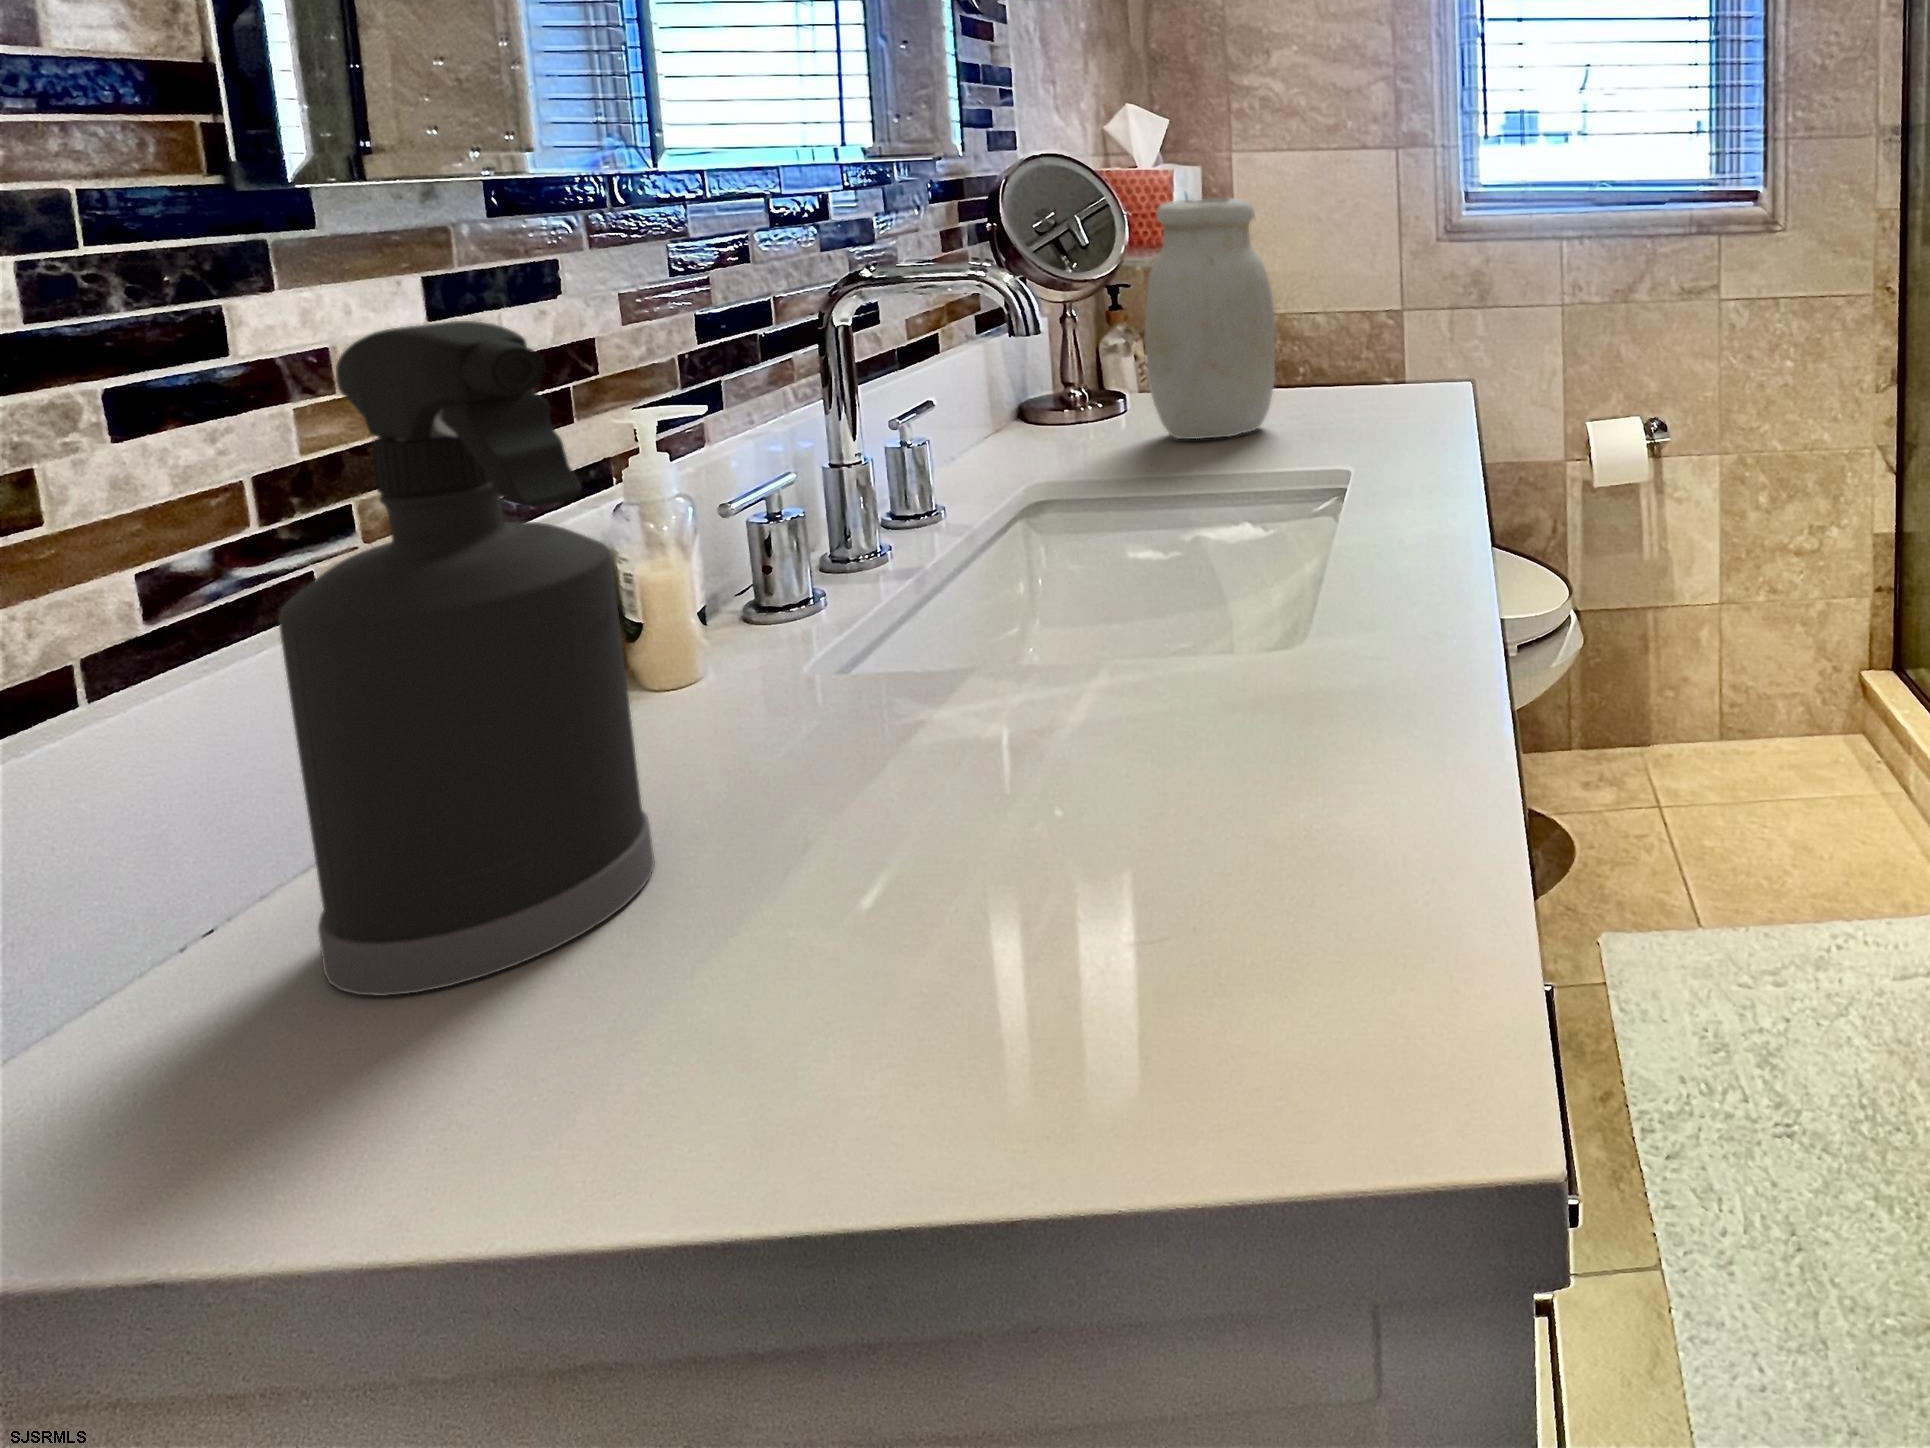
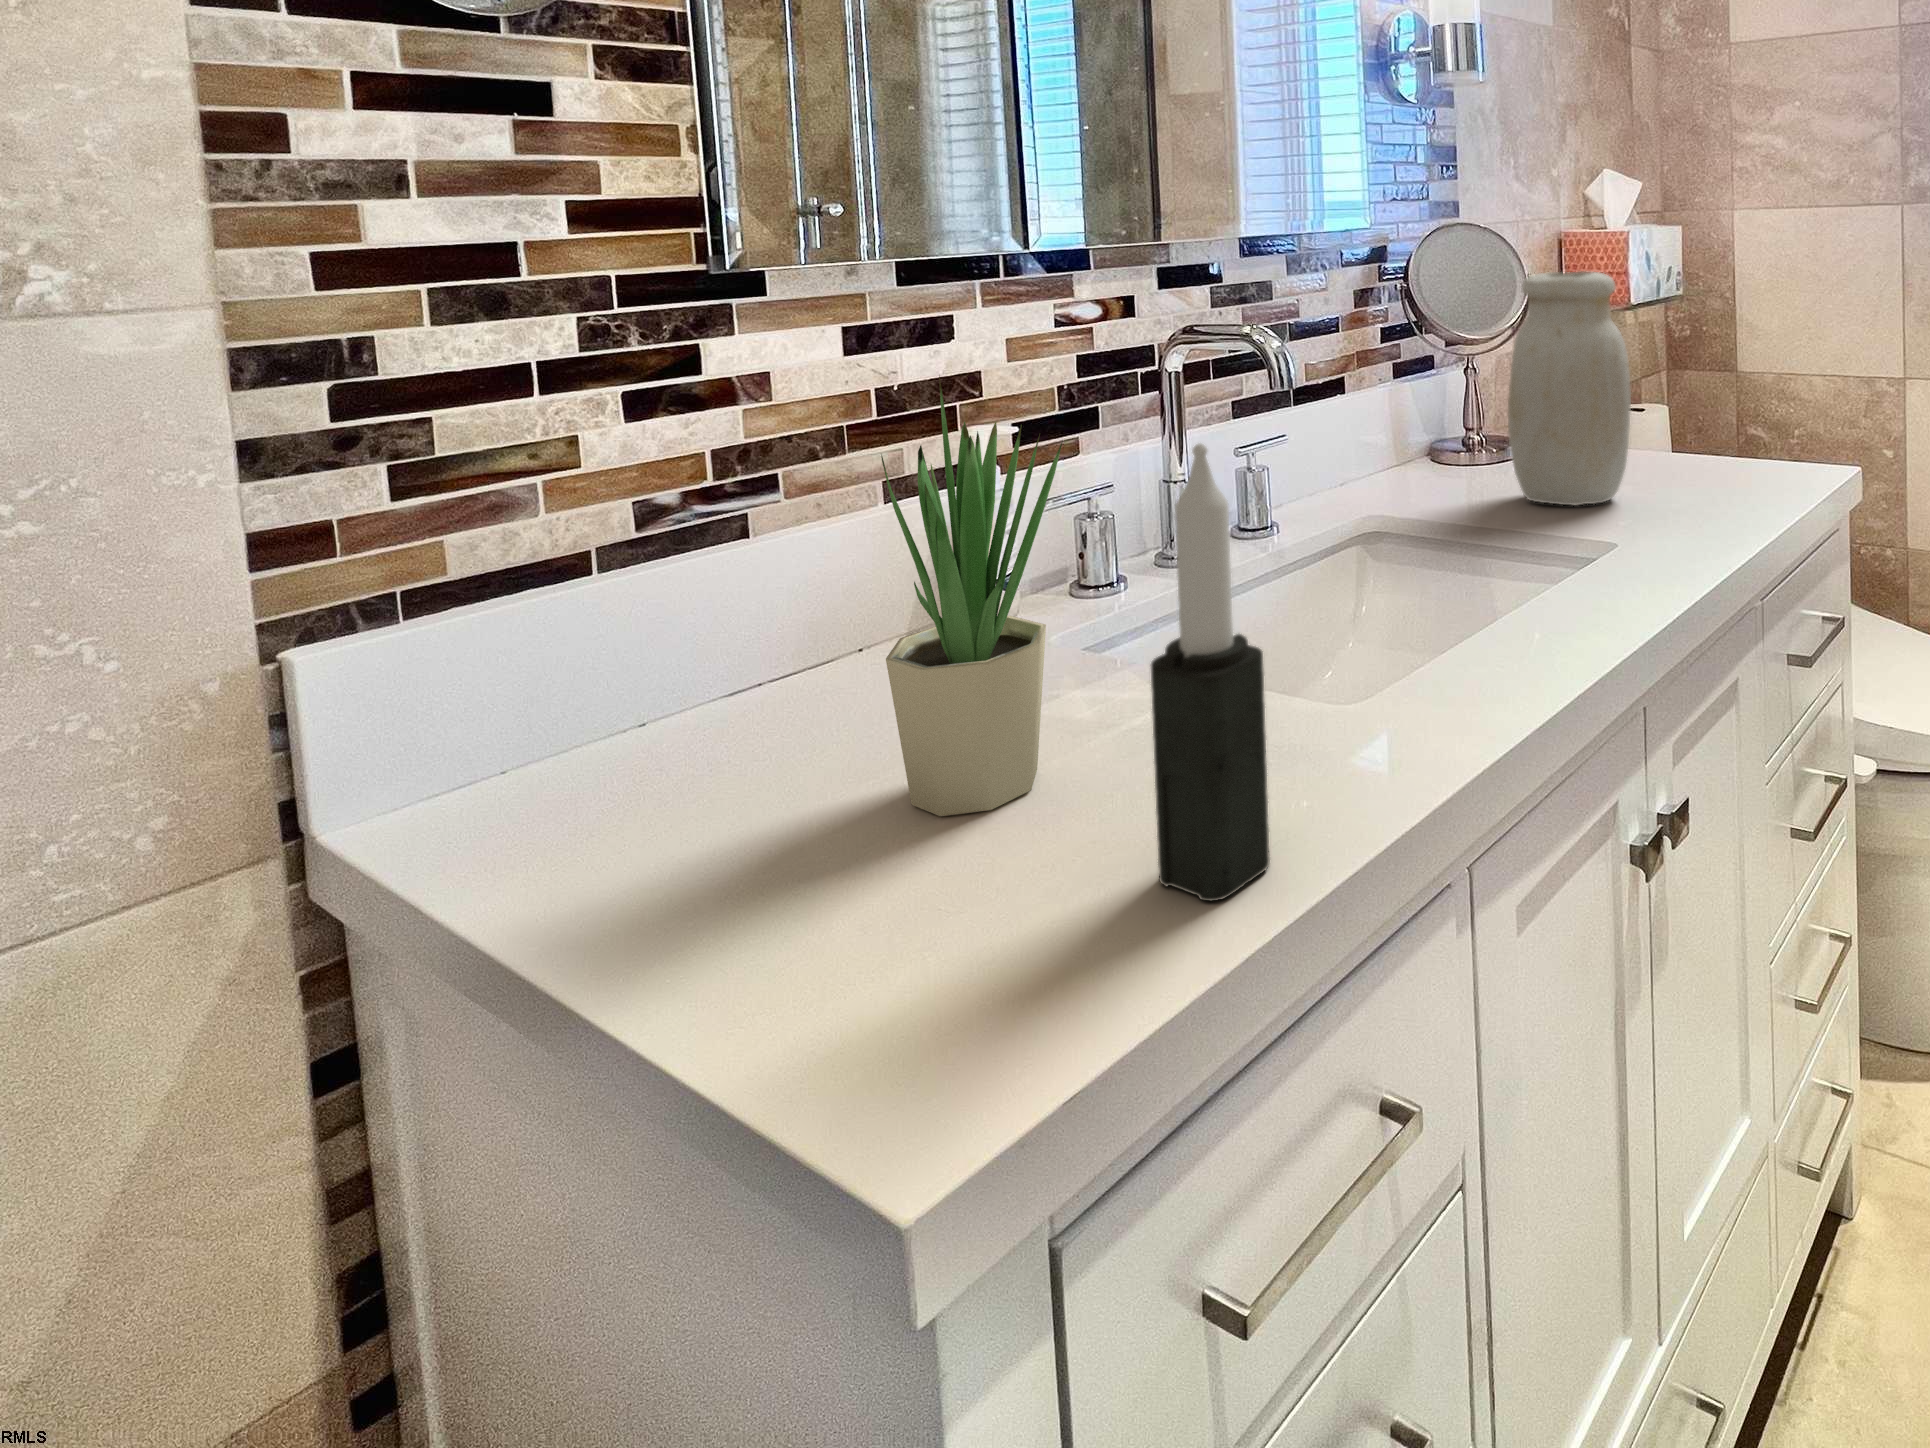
potted plant: none [837,294,1072,848] -> present [881,377,1063,816]
spray bottle: present [278,321,655,996] -> none [611,368,822,803]
candle: none [1314,332,1418,802] -> present [1151,443,1270,901]

